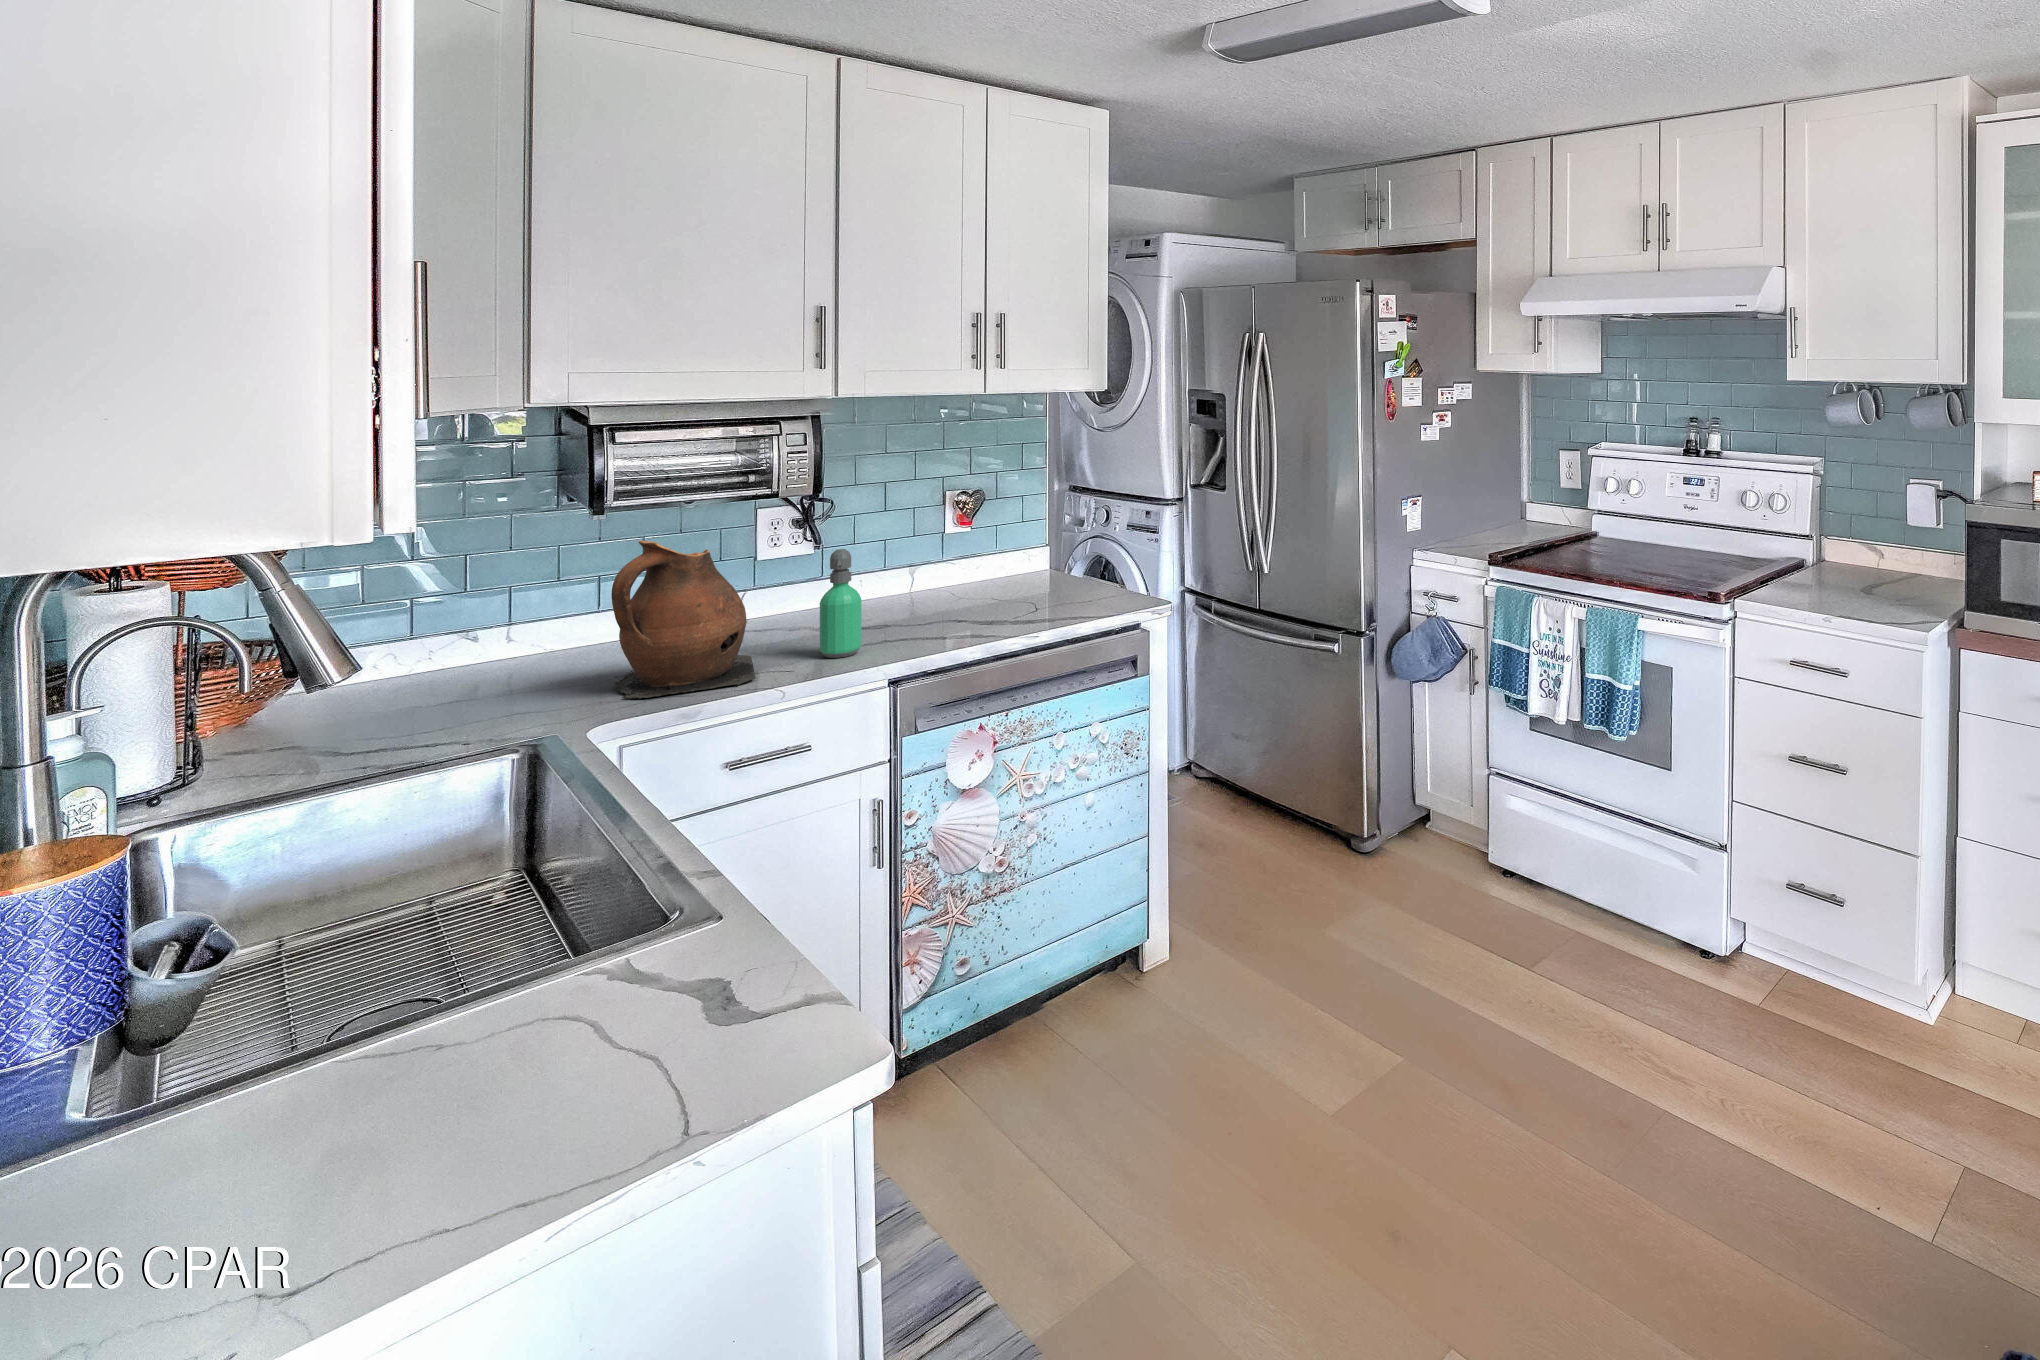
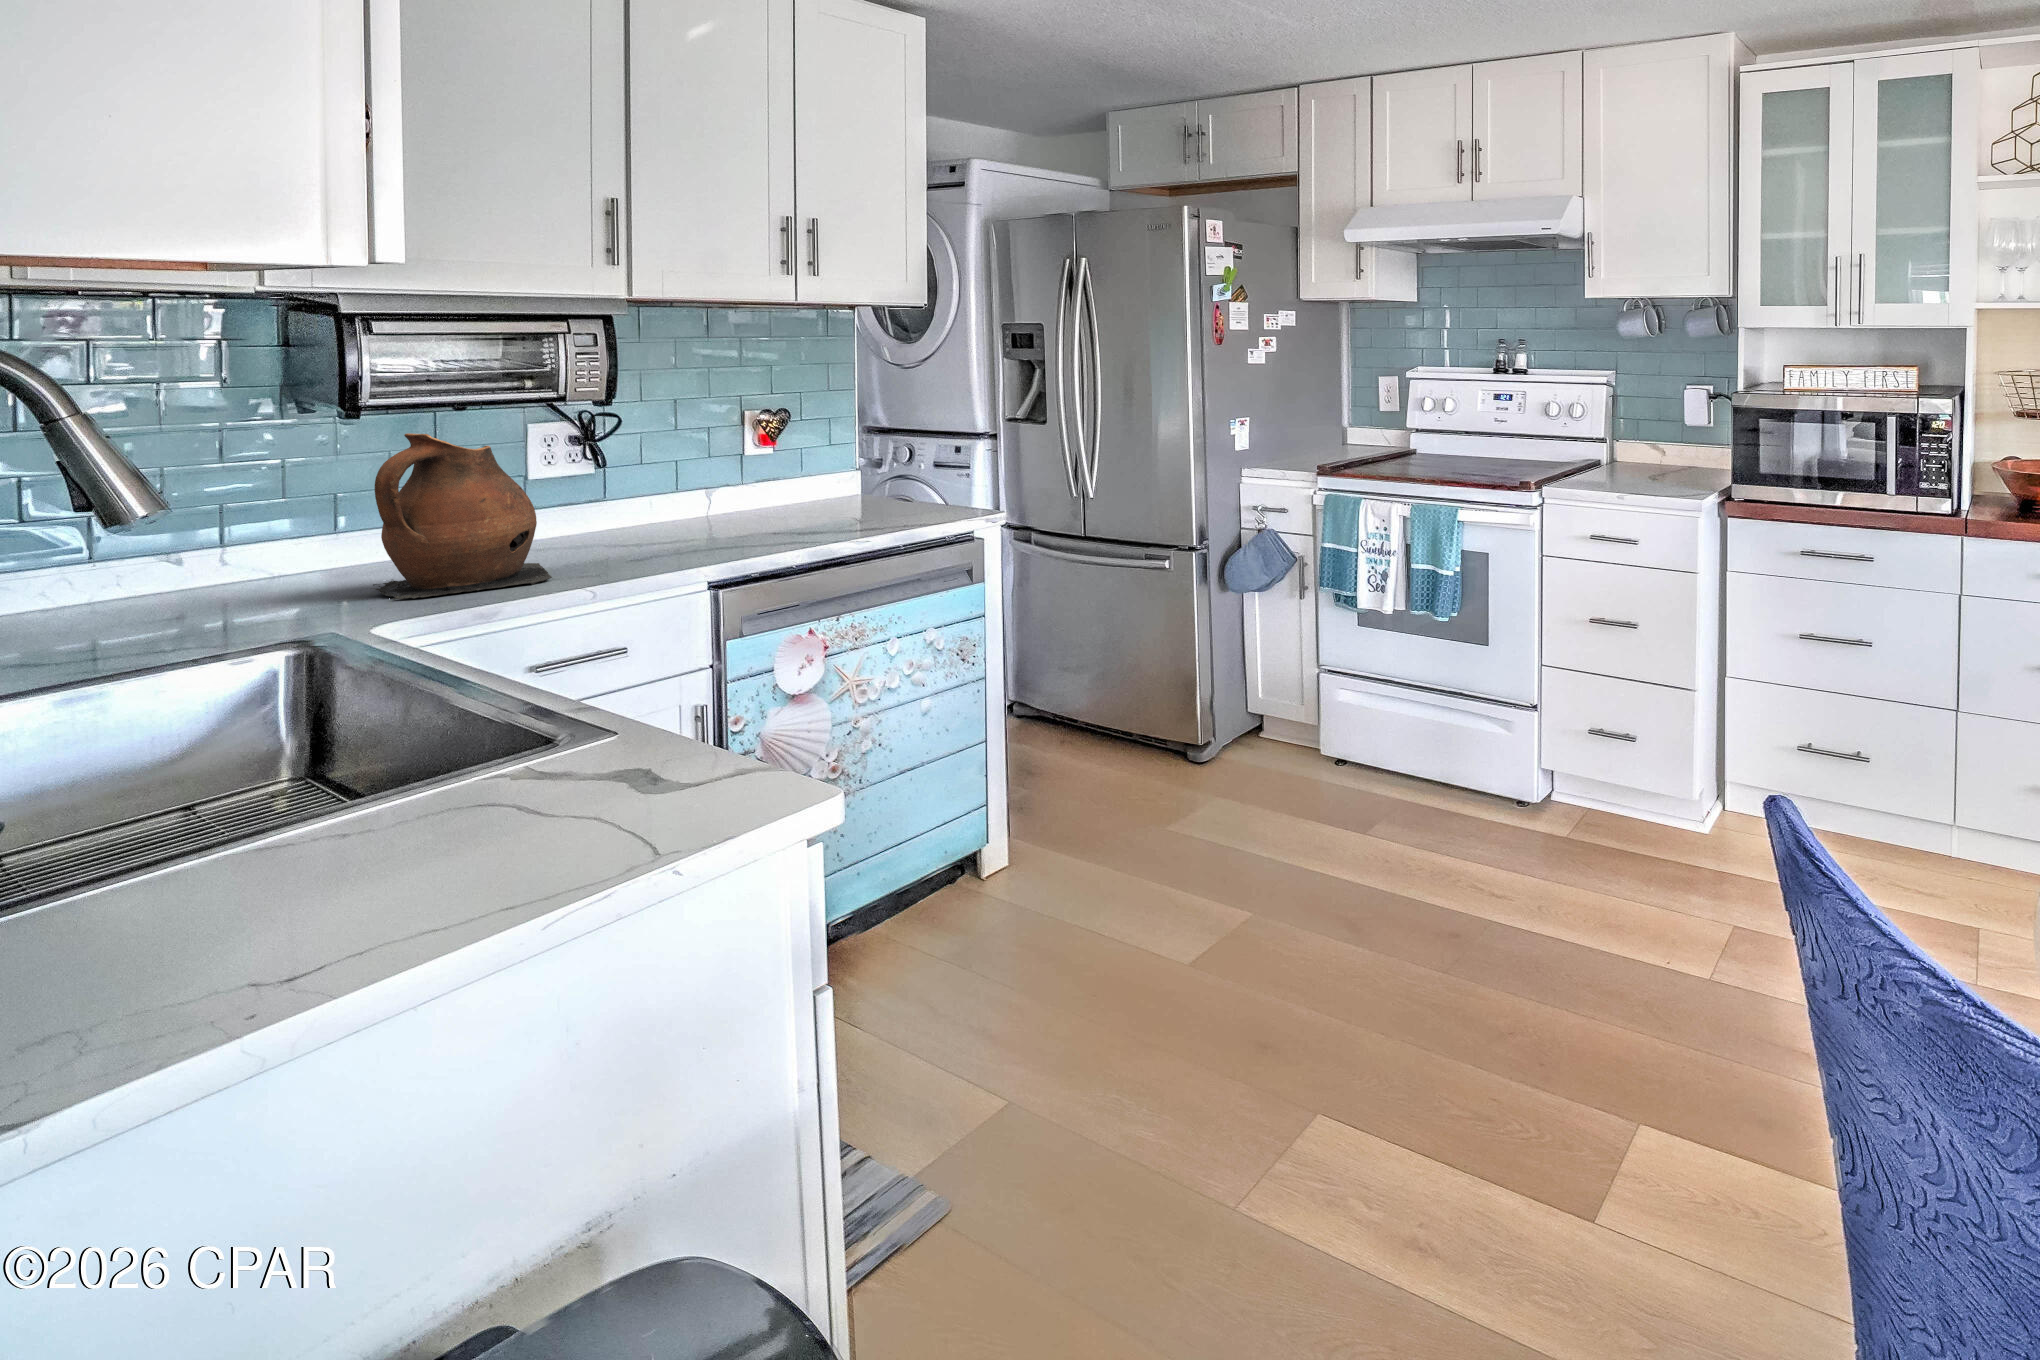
soap dispenser: present [820,549,861,658] -> none [620,450,670,562]

